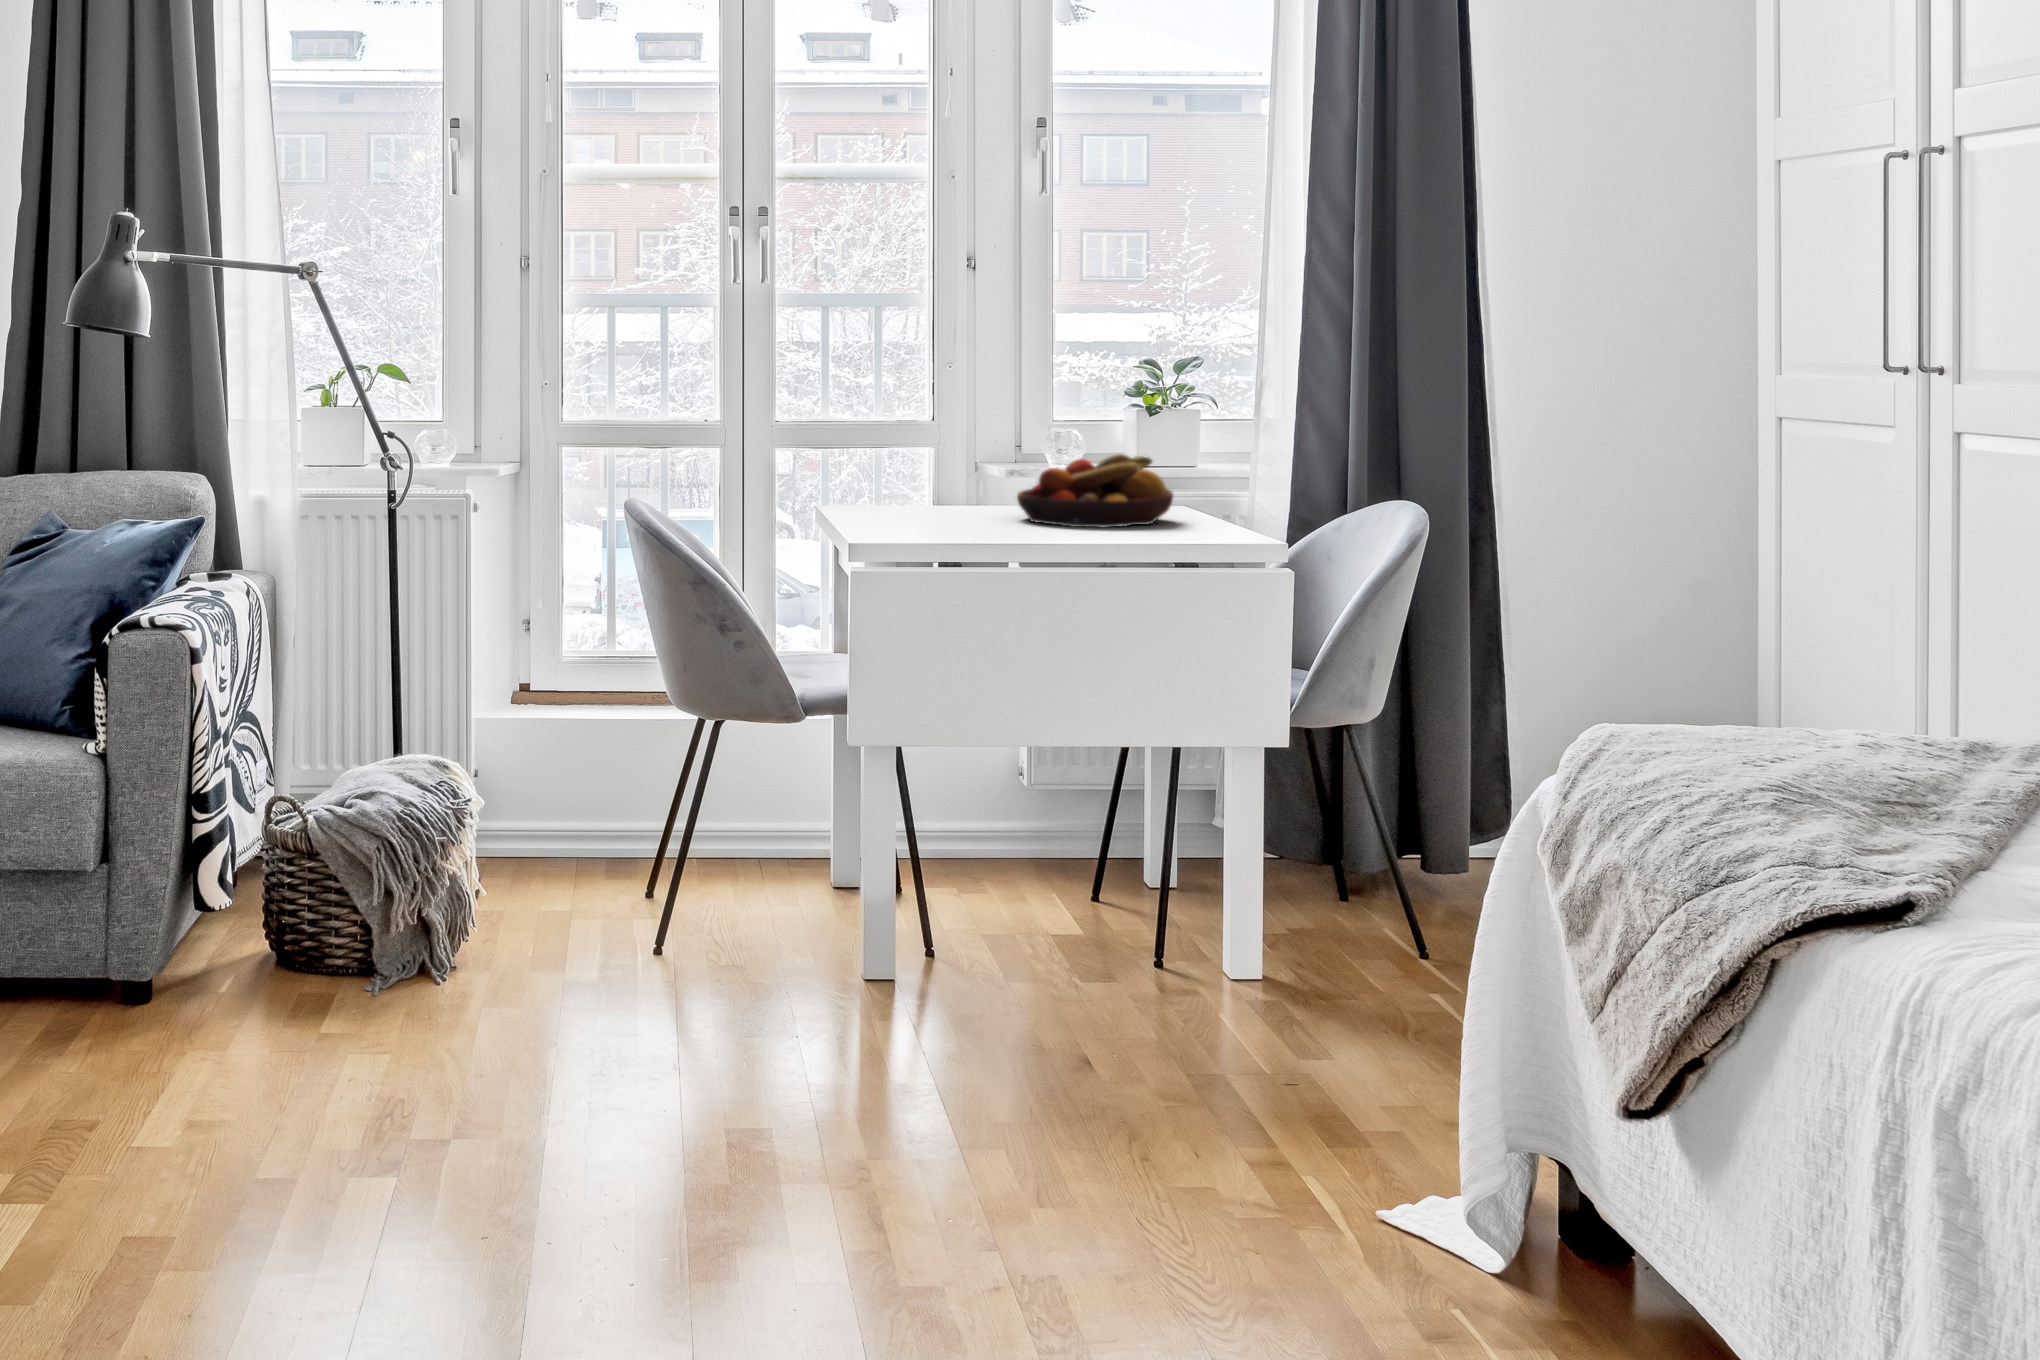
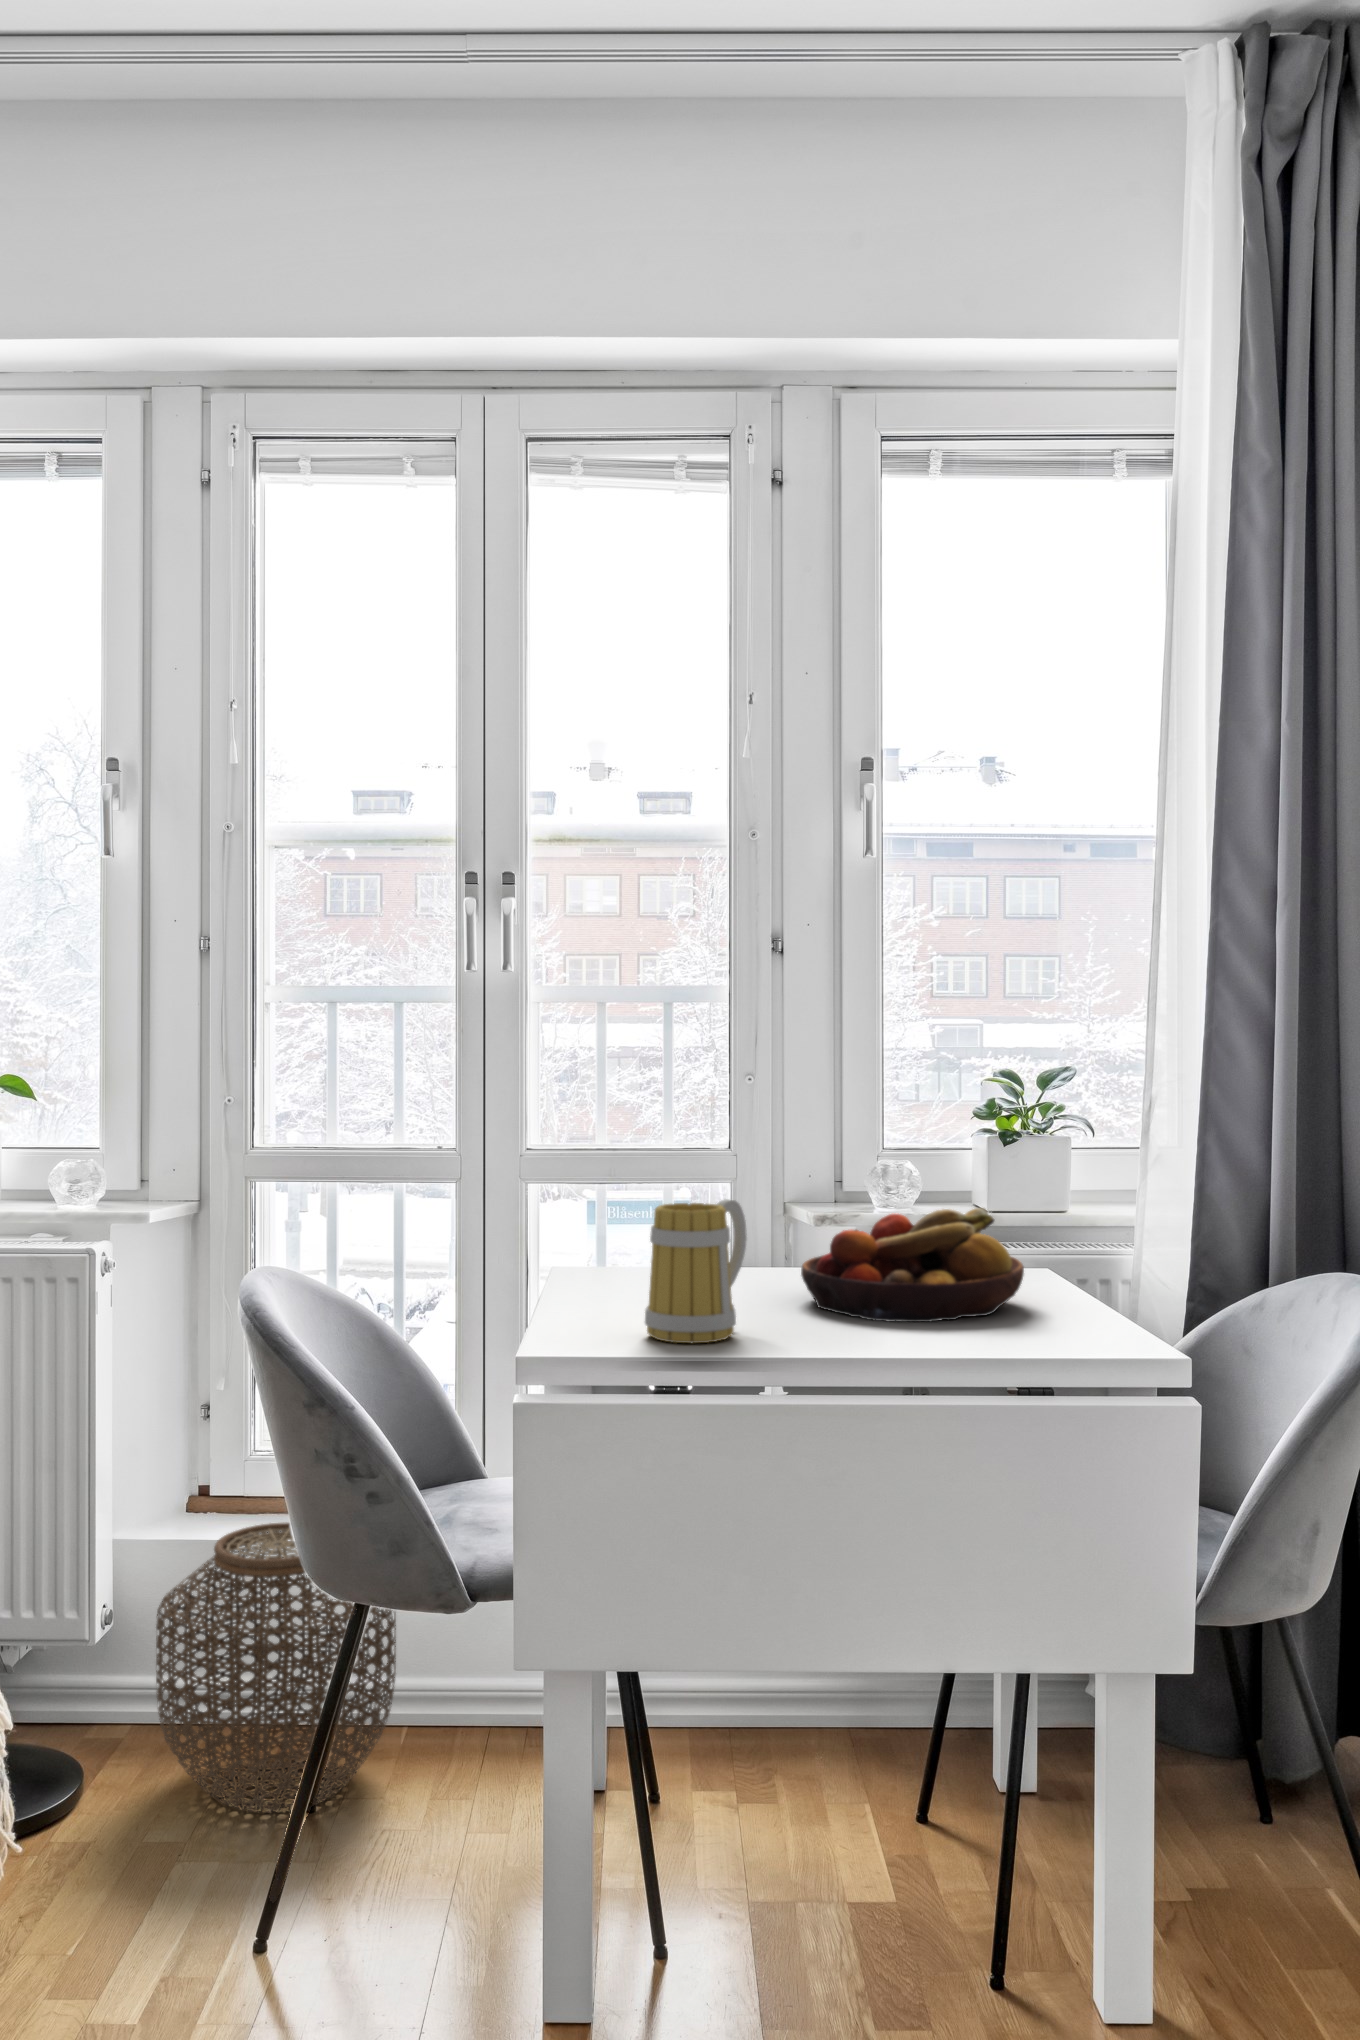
mug: none [927,444,990,535] -> present [645,1199,747,1343]
woven basket: none [538,695,710,893] -> present [156,1522,396,1813]

